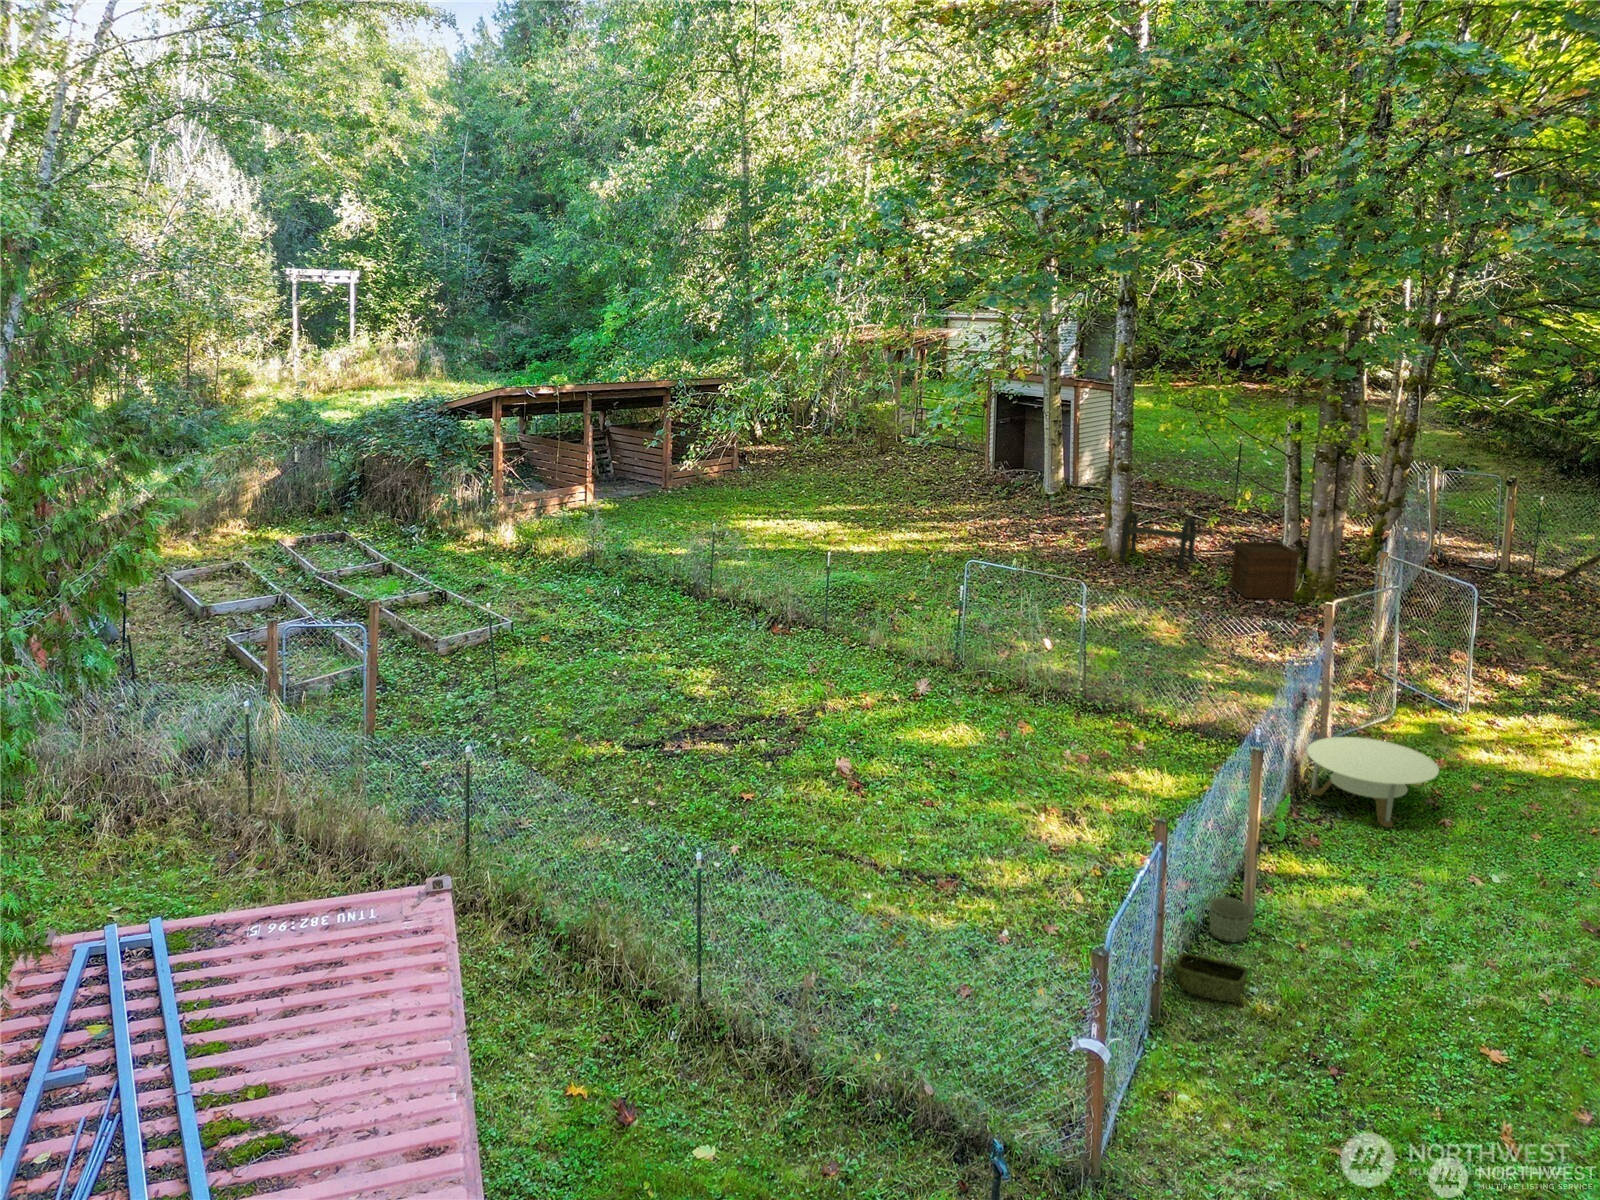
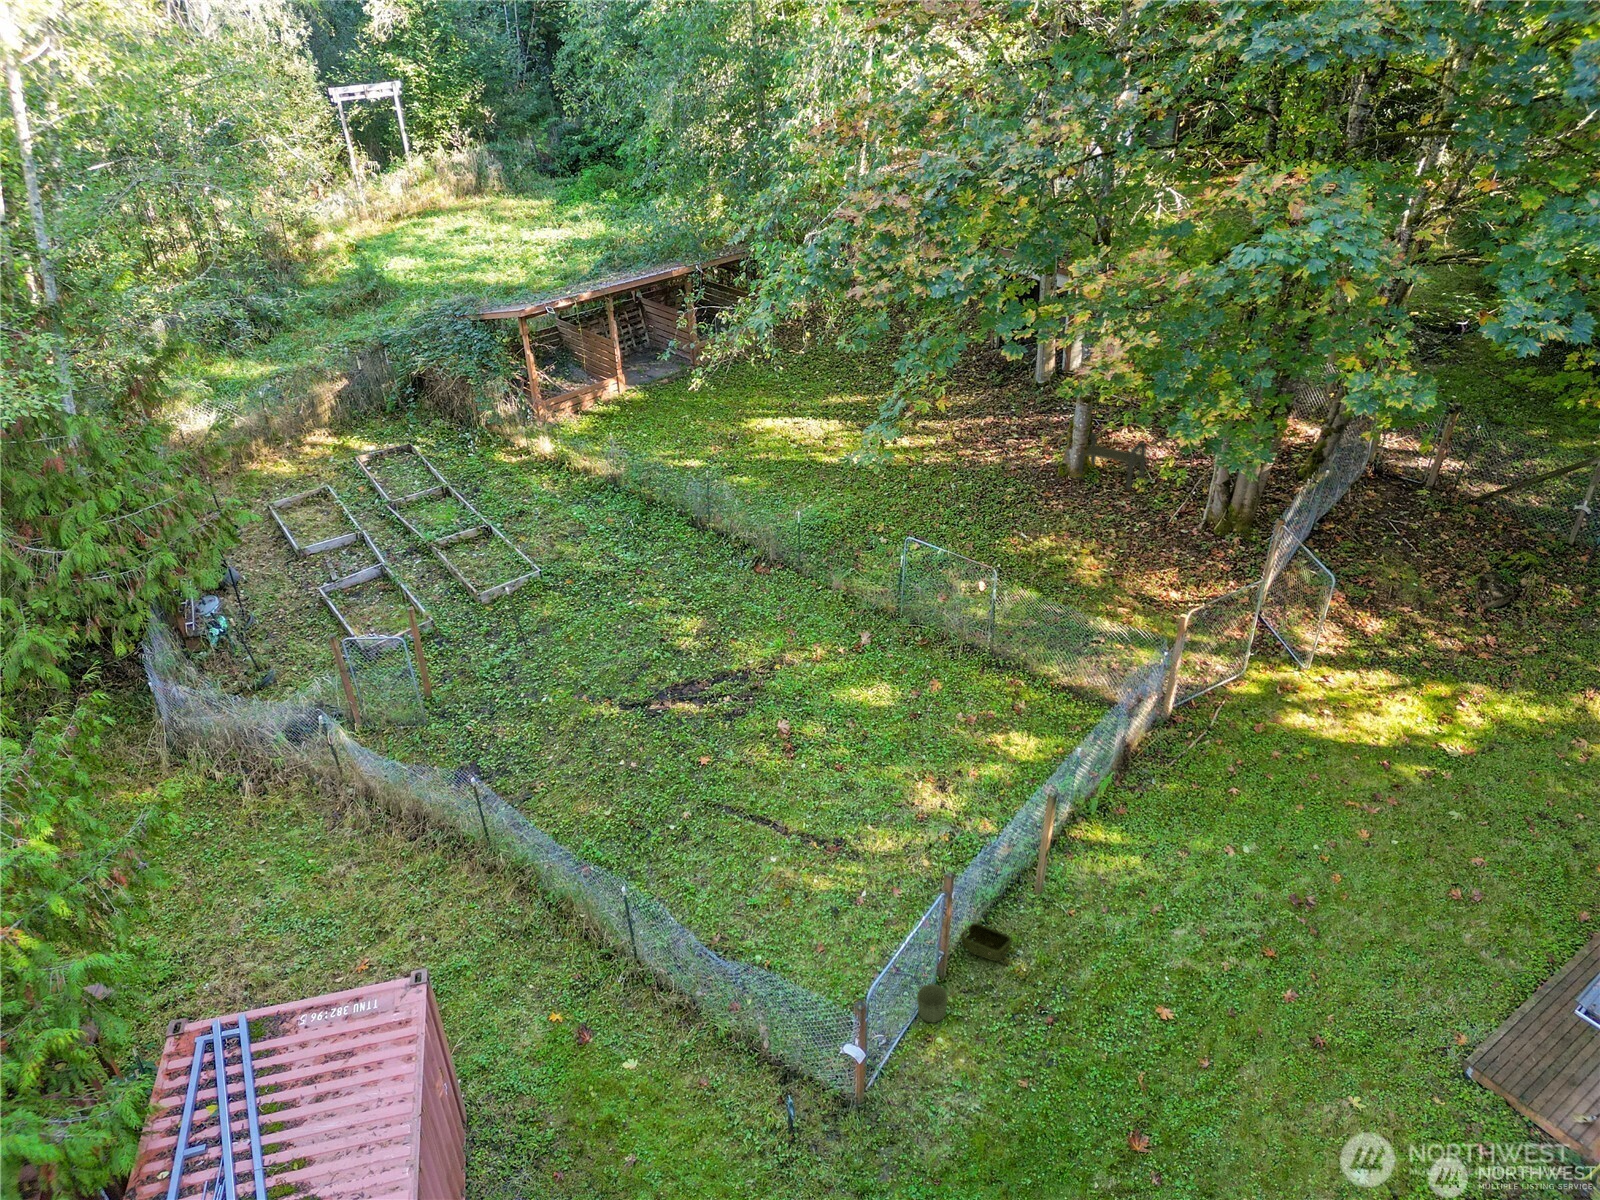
wooden crate: present [1230,542,1299,599] -> none [1162,479,1216,533]
round table: present [1307,737,1439,828] -> none [1134,714,1232,797]
planter: present [1210,897,1251,942] -> present [917,984,948,1023]

